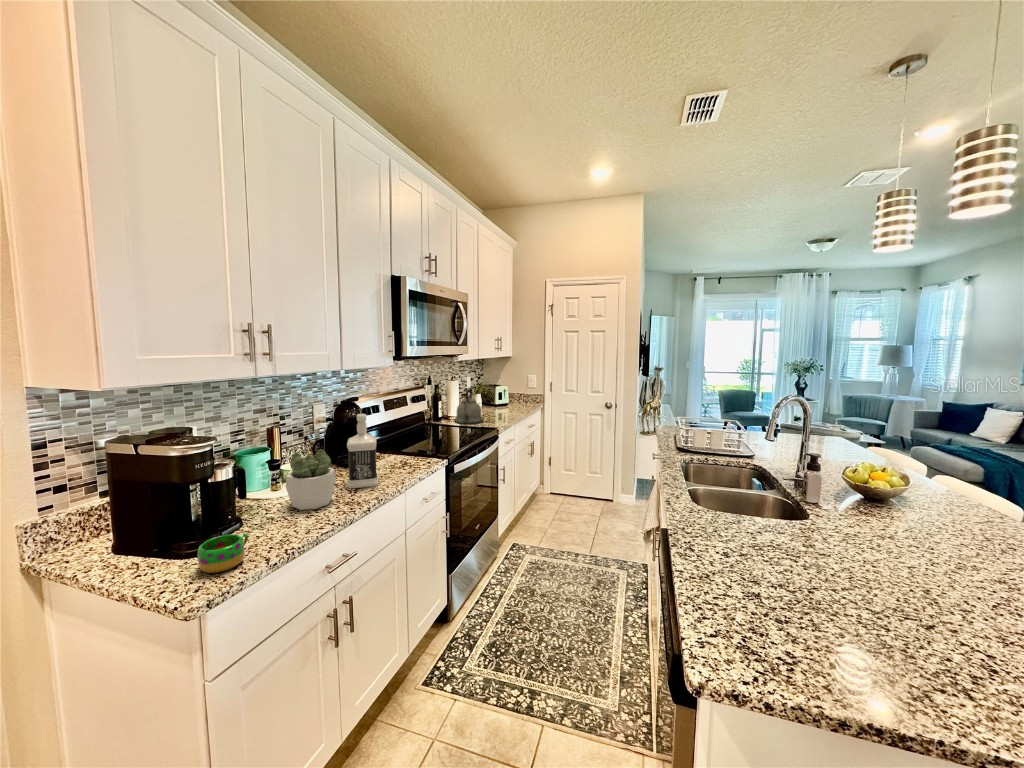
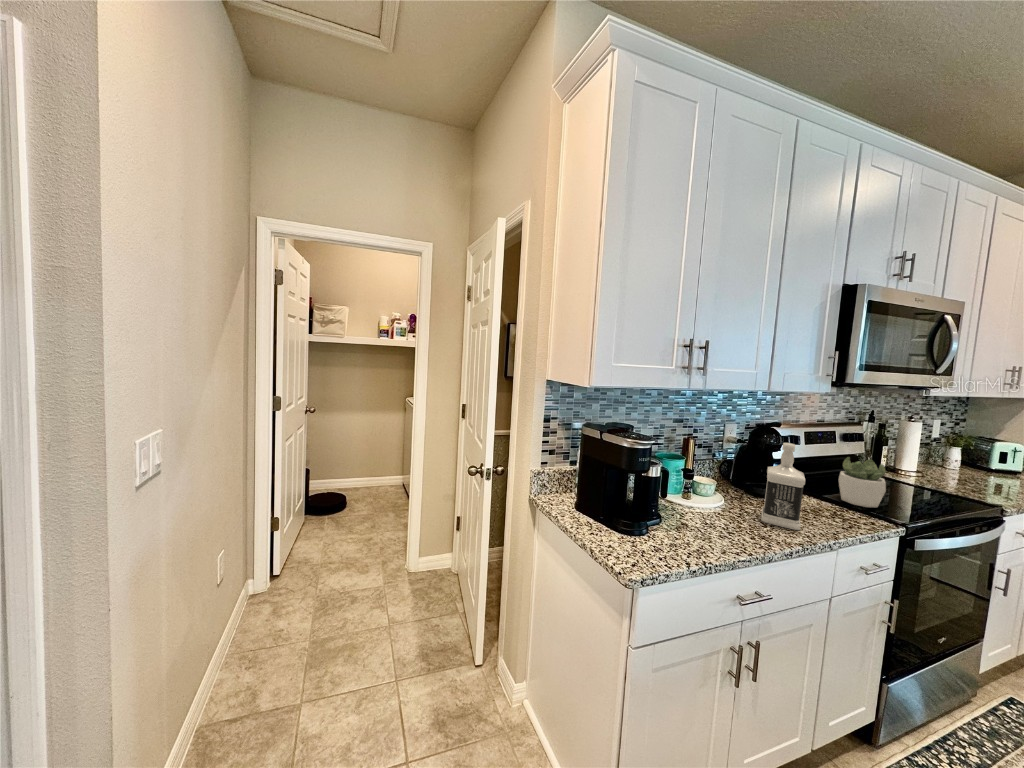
kettle: present [454,387,484,424] -> none [908,435,970,491]
succulent plant: present [286,449,336,510] -> present [839,457,886,507]
mug: present [198,534,248,574] -> none [634,525,672,559]

